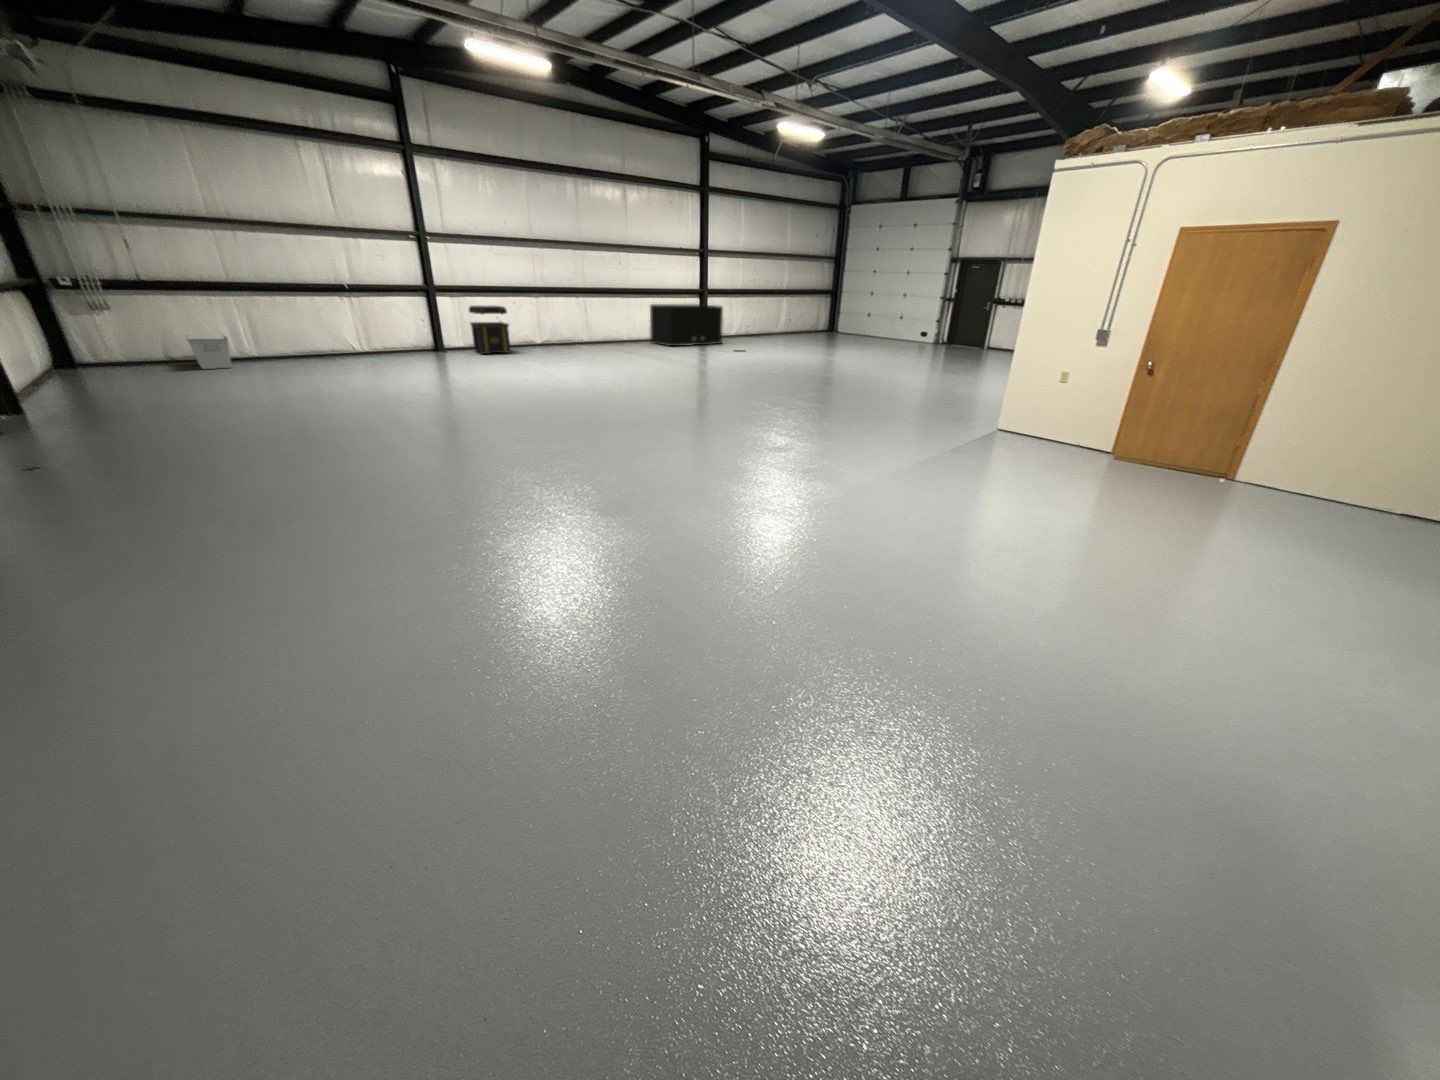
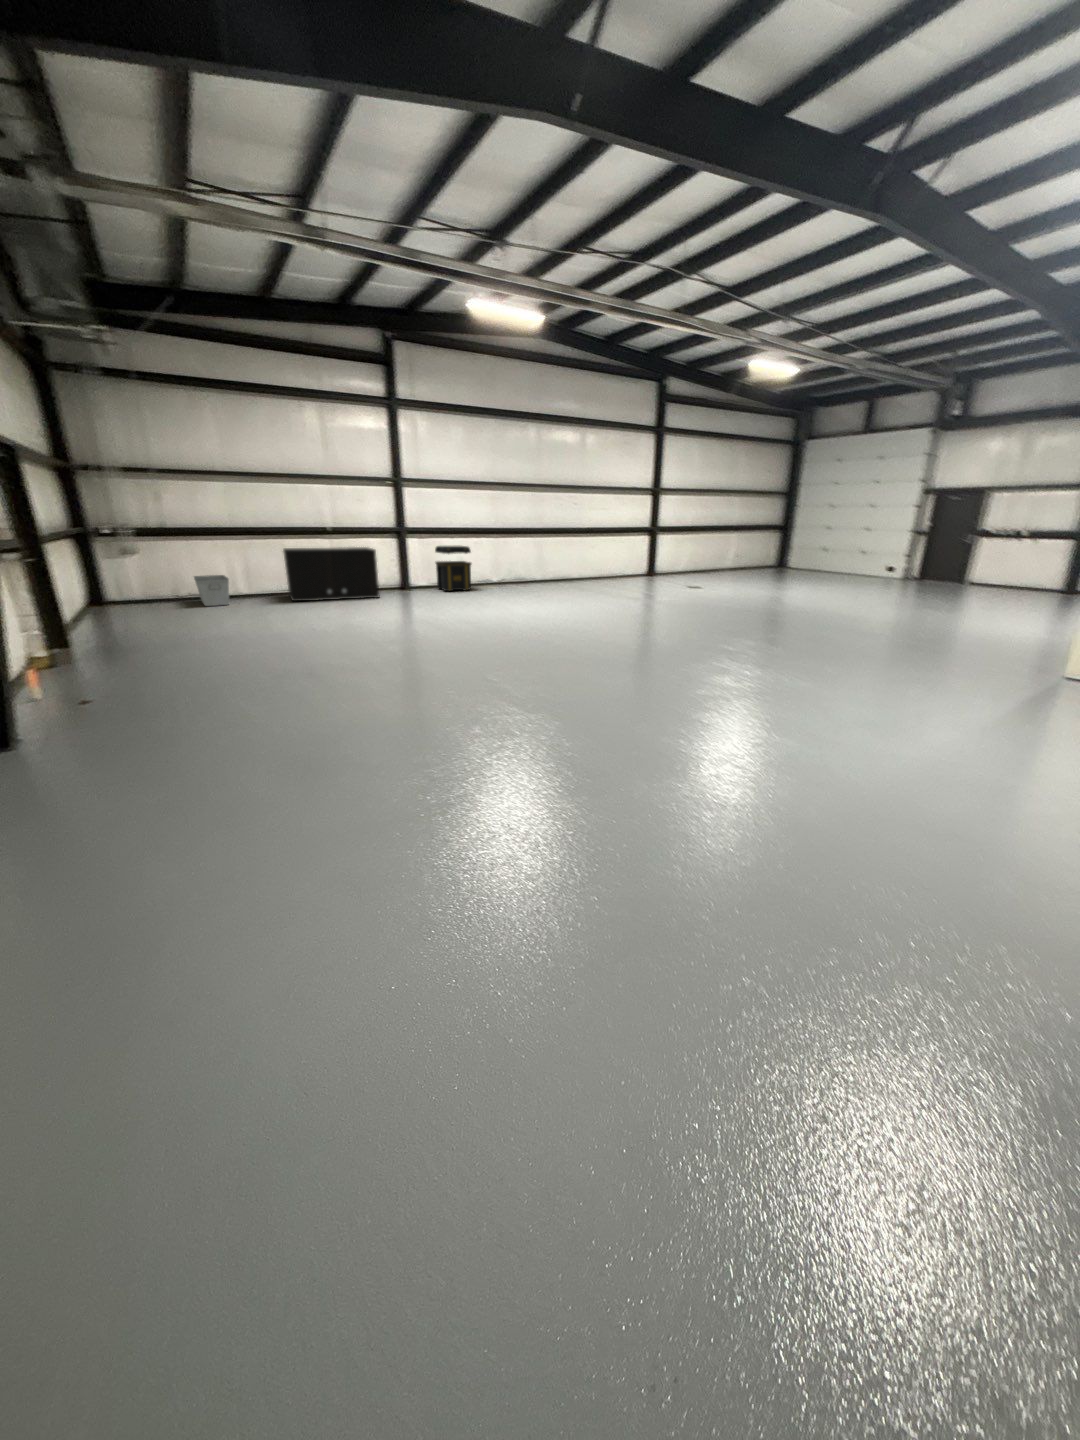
storage cabinet: present [650,304,723,346] -> present [283,547,380,602]

